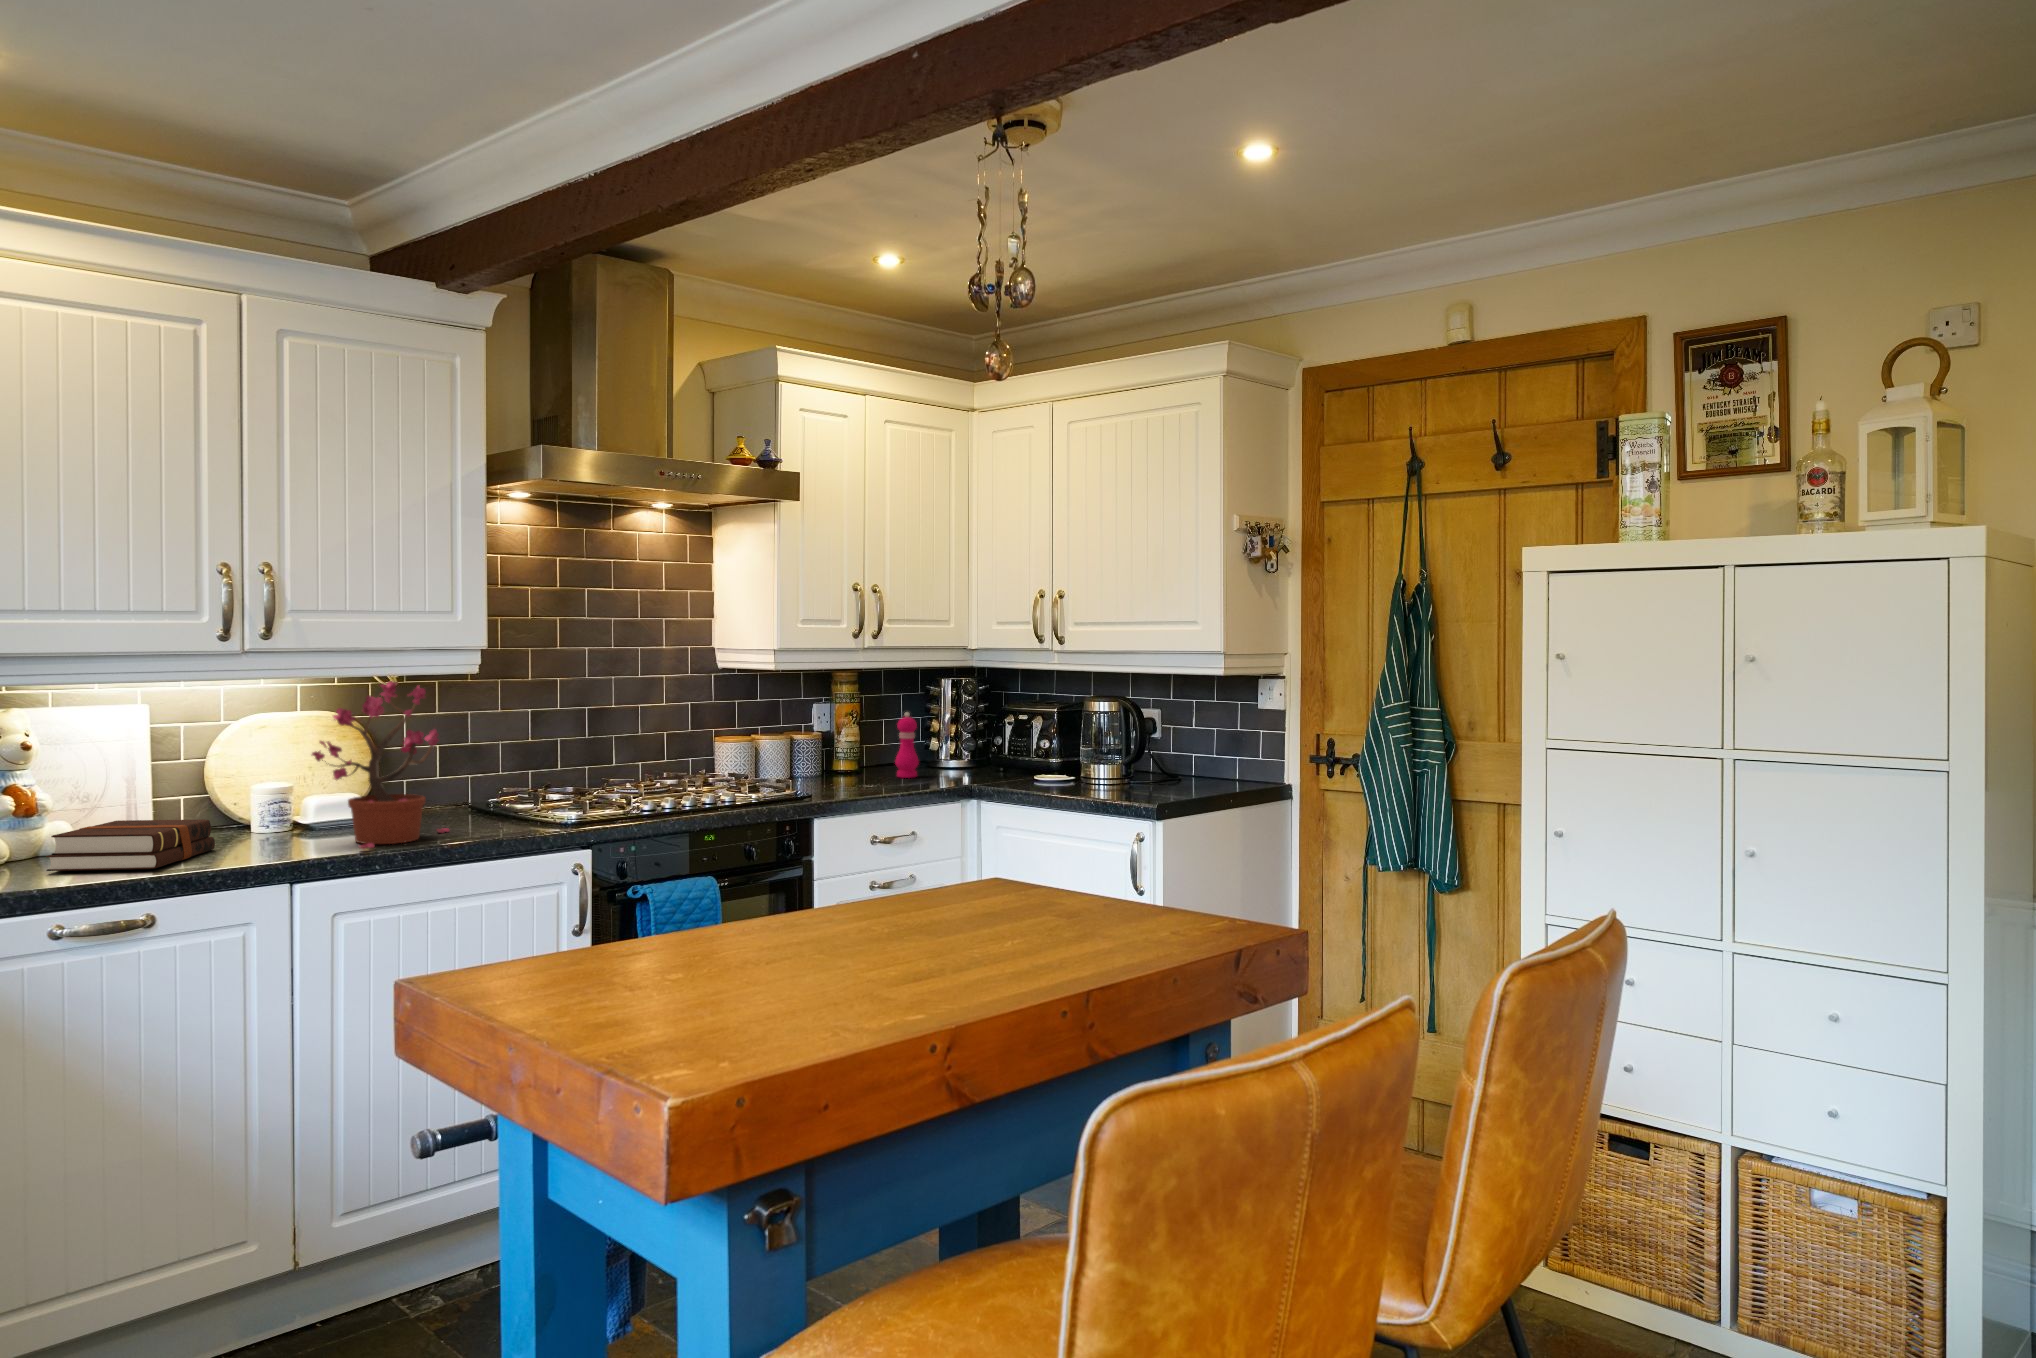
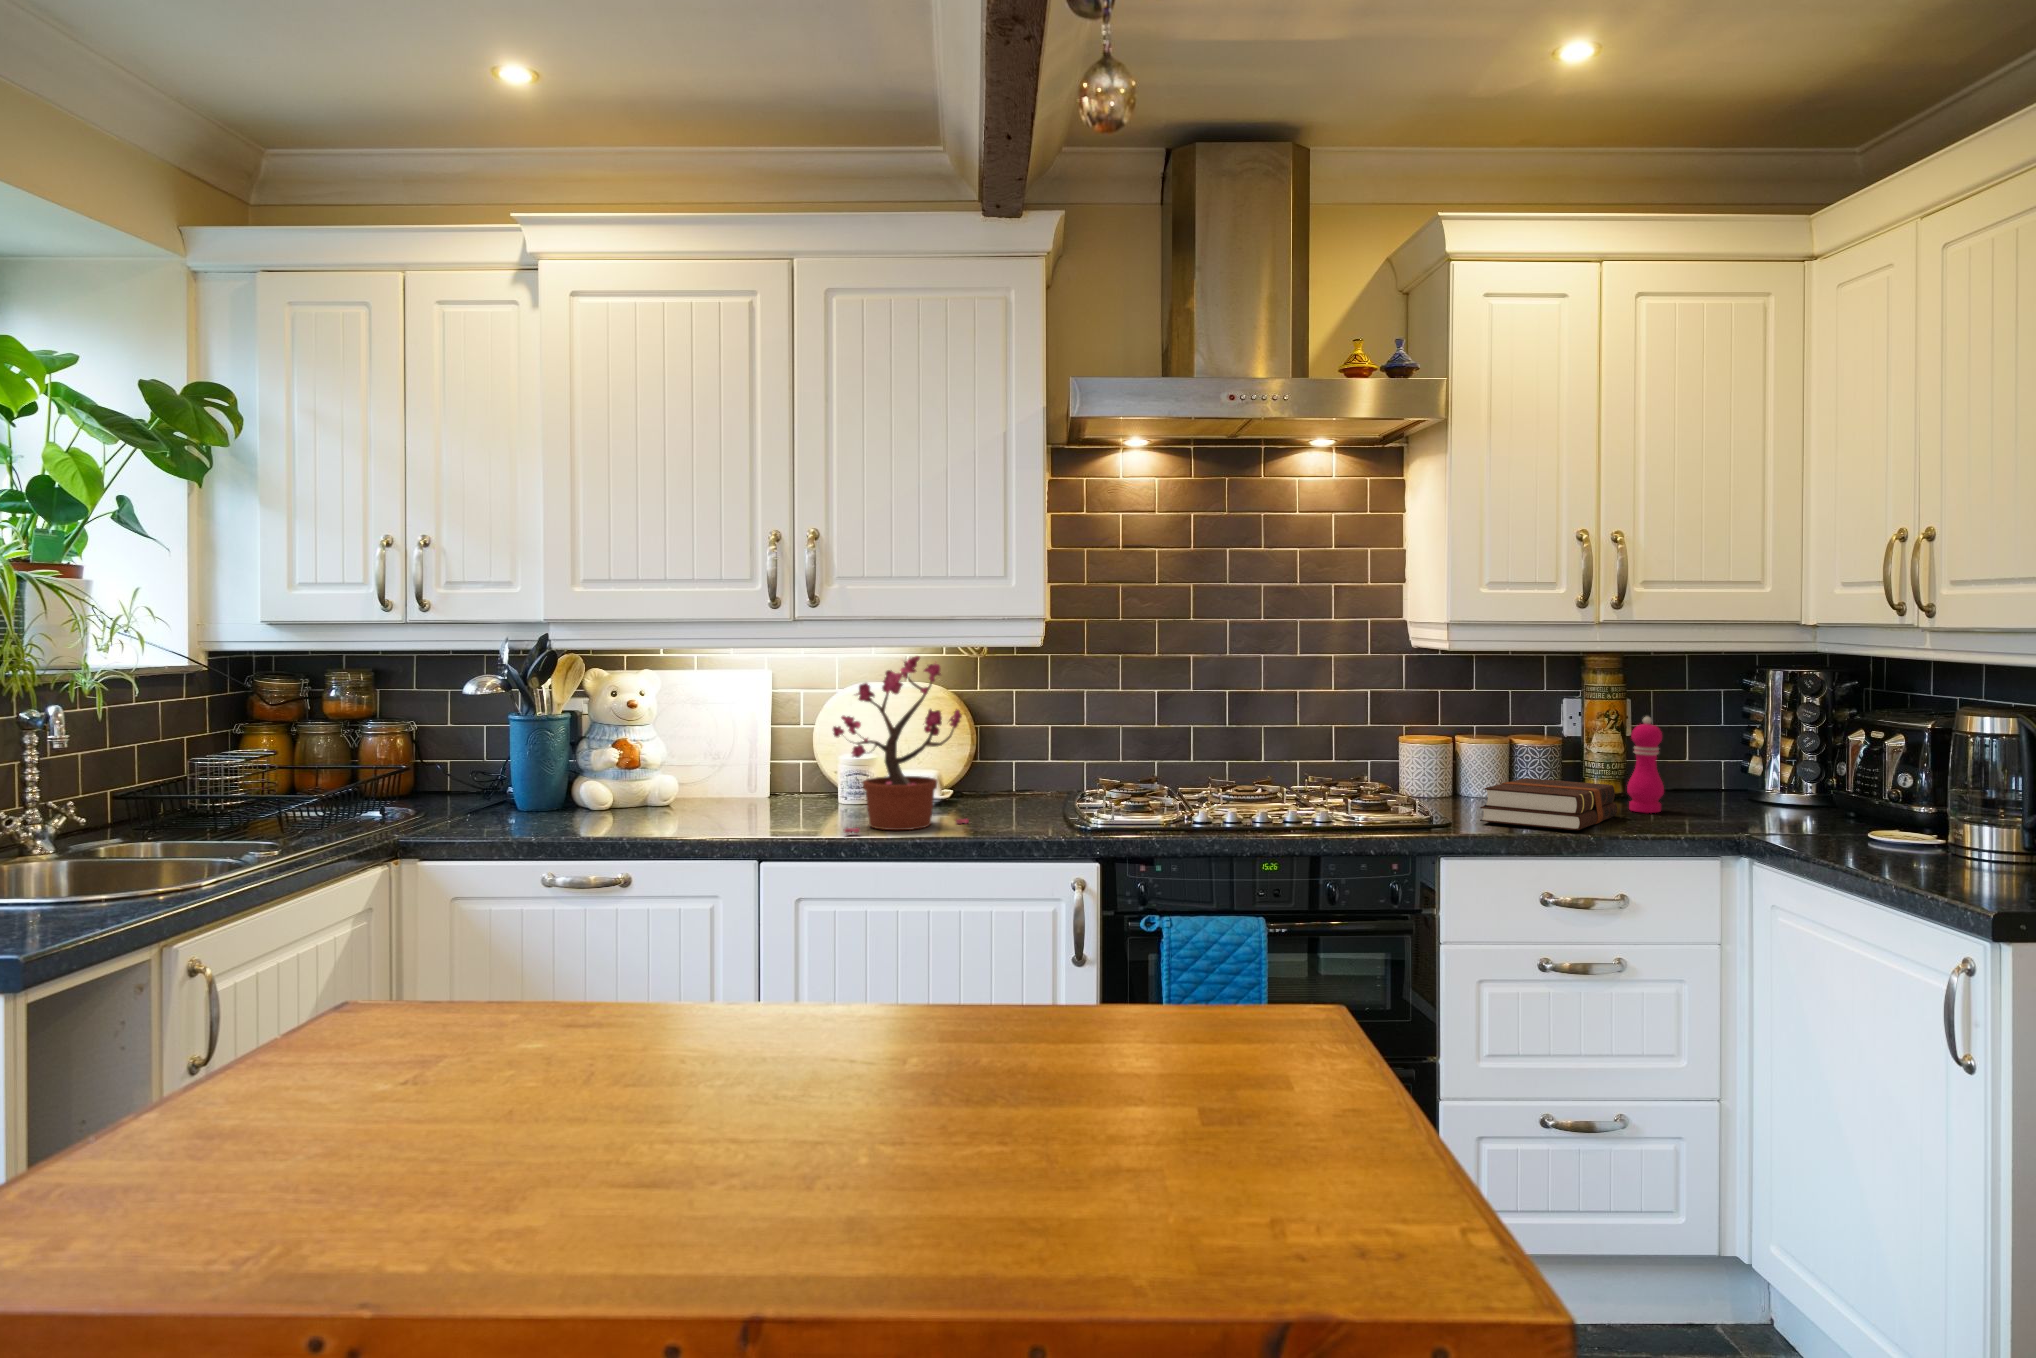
hardback book: present [46,819,215,871] -> present [1480,778,1617,830]

